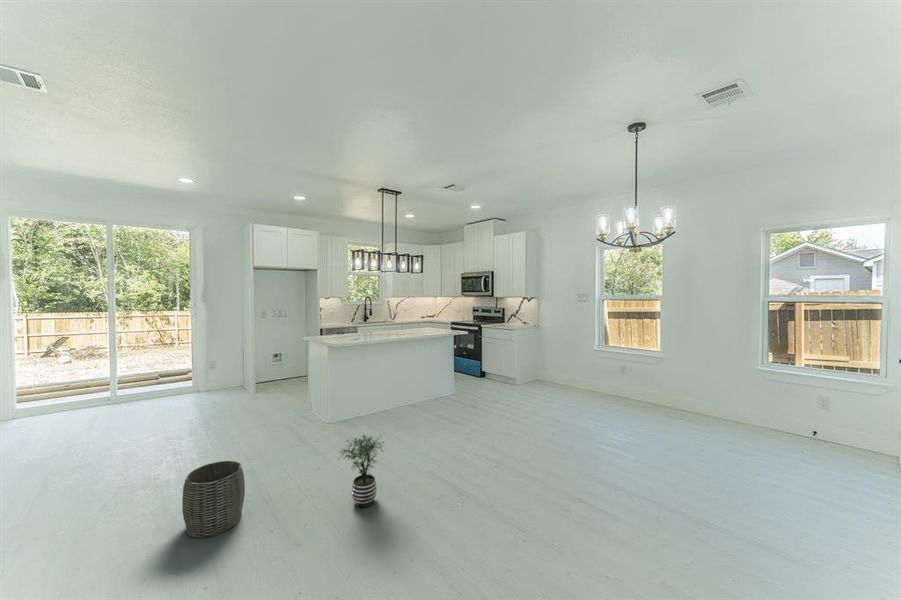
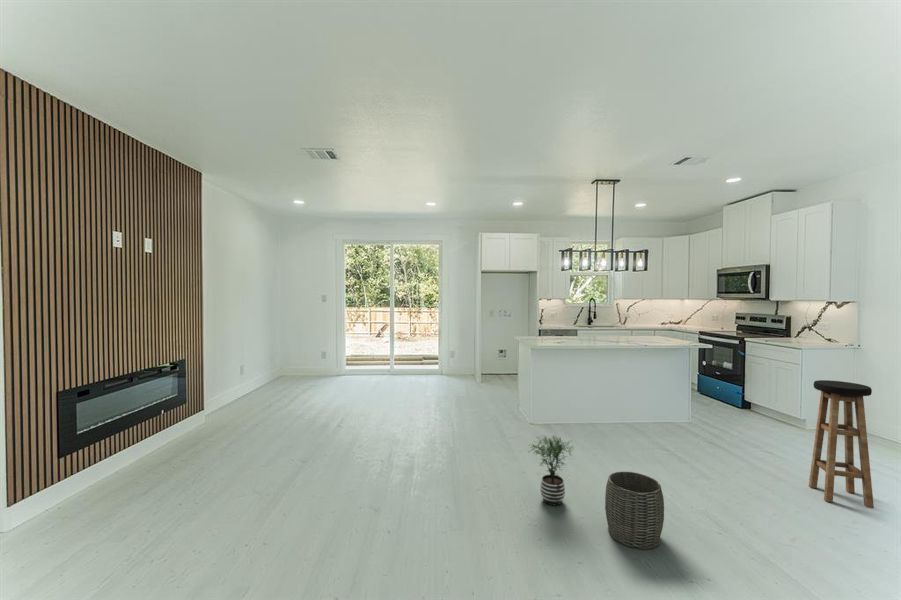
bar stool: none [535,352,571,437] -> present [809,380,874,508]
woven basket: present [182,461,245,538] -> present [605,472,664,549]

